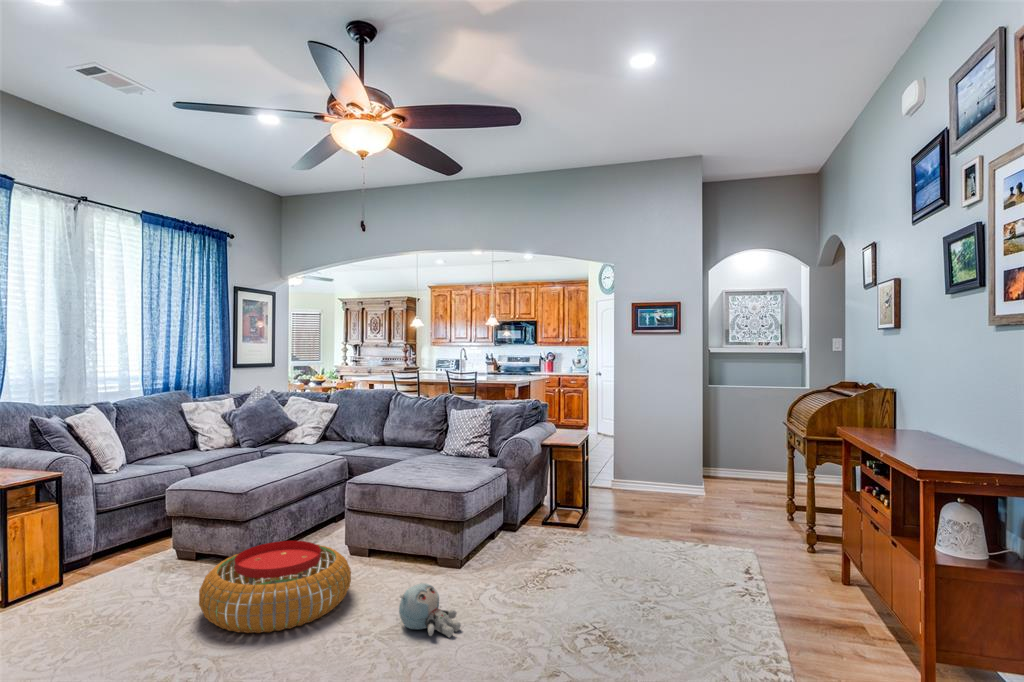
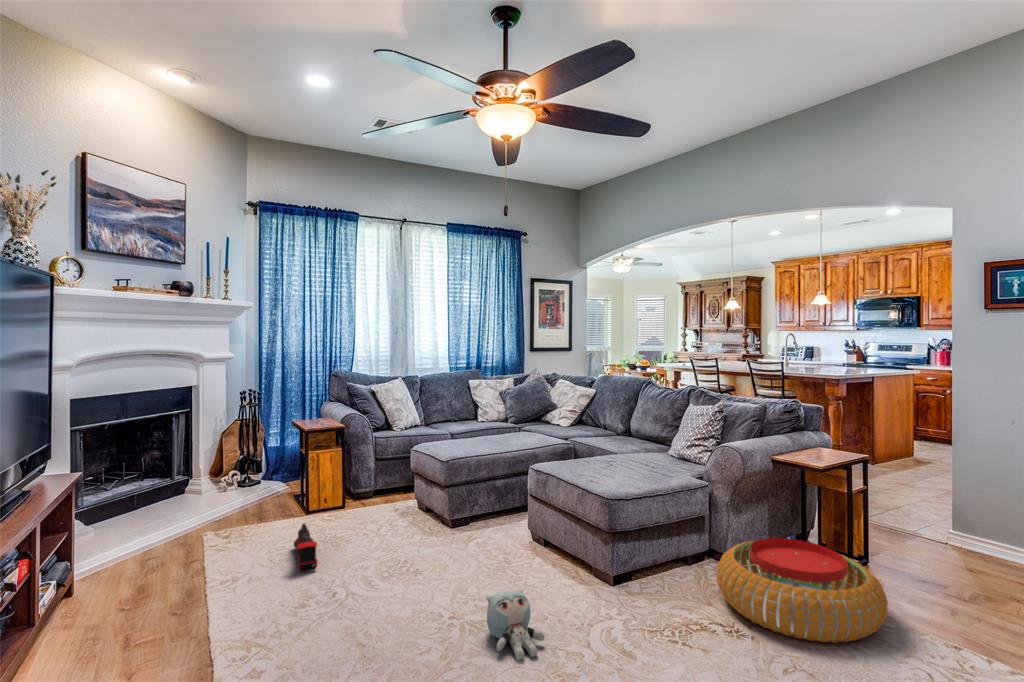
pouf: present [199,541,351,633] -> present [717,538,888,643]
toy train: none [52,600,132,655] -> present [294,523,317,570]

